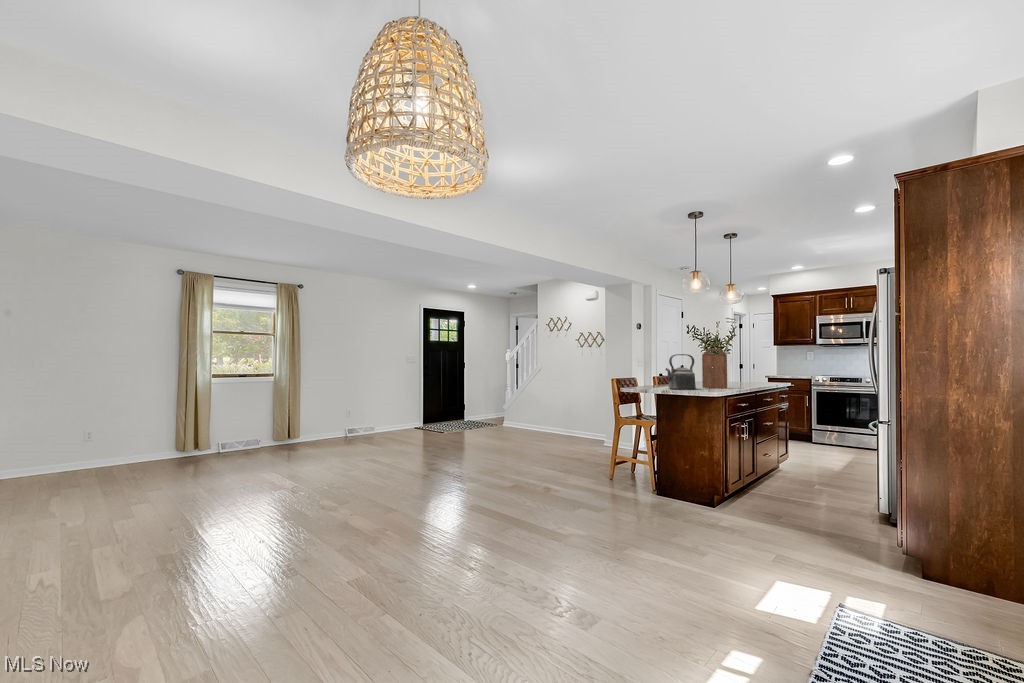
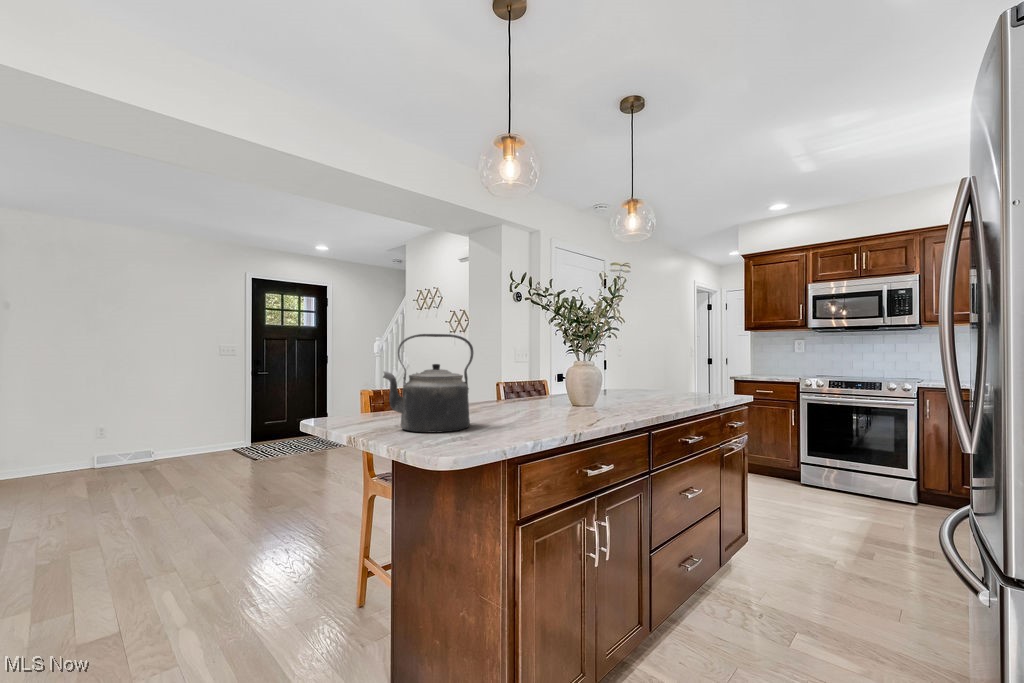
cutting board: present [702,349,727,389] -> none [510,320,563,425]

